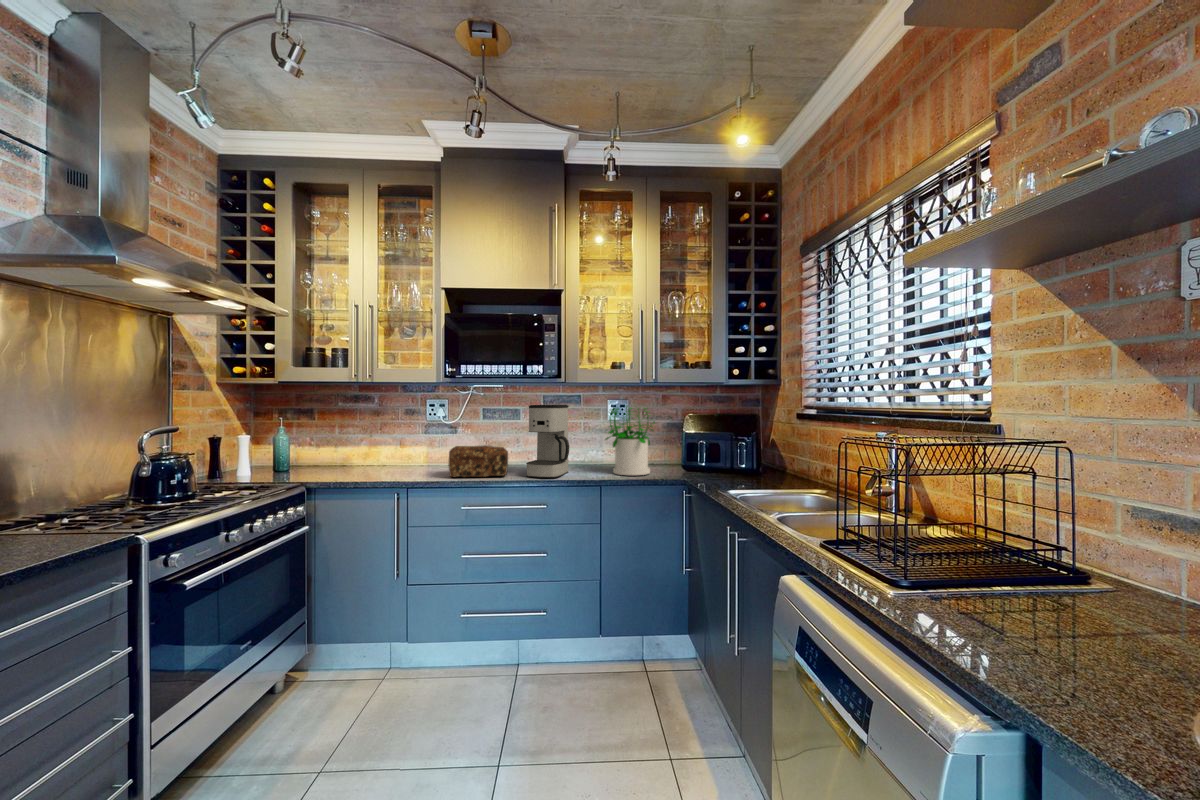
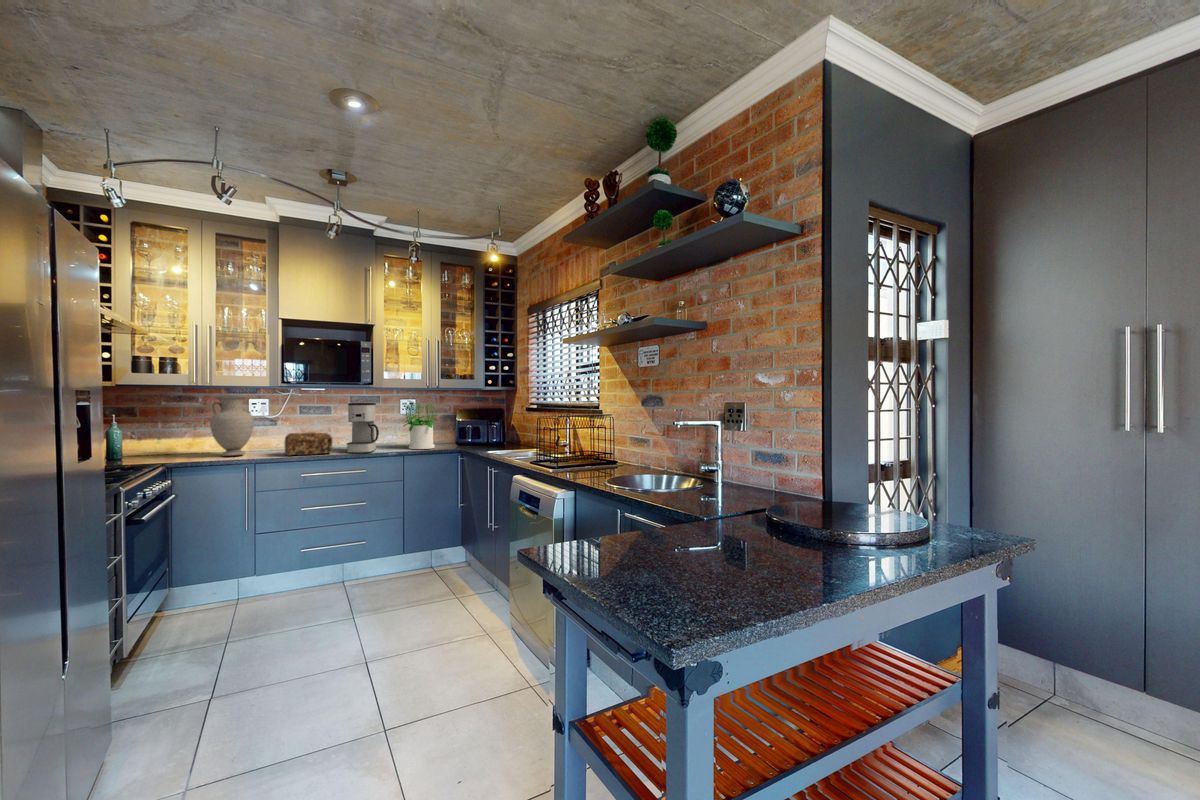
vase: none [369,393,419,473] -> present [210,394,254,456]

